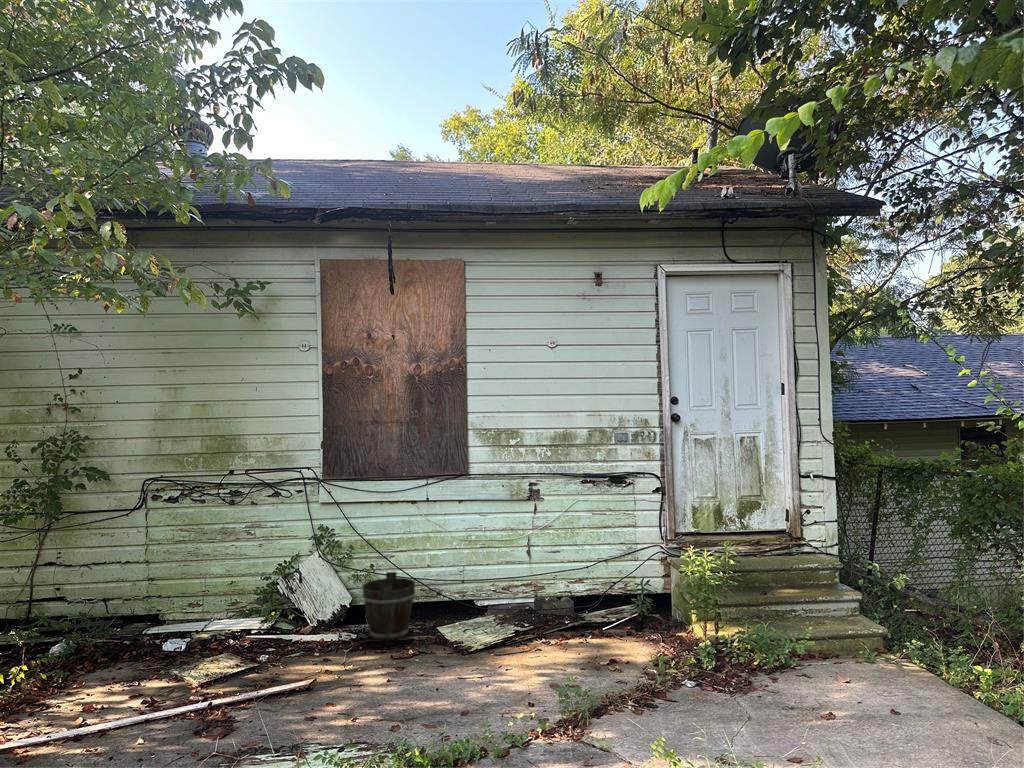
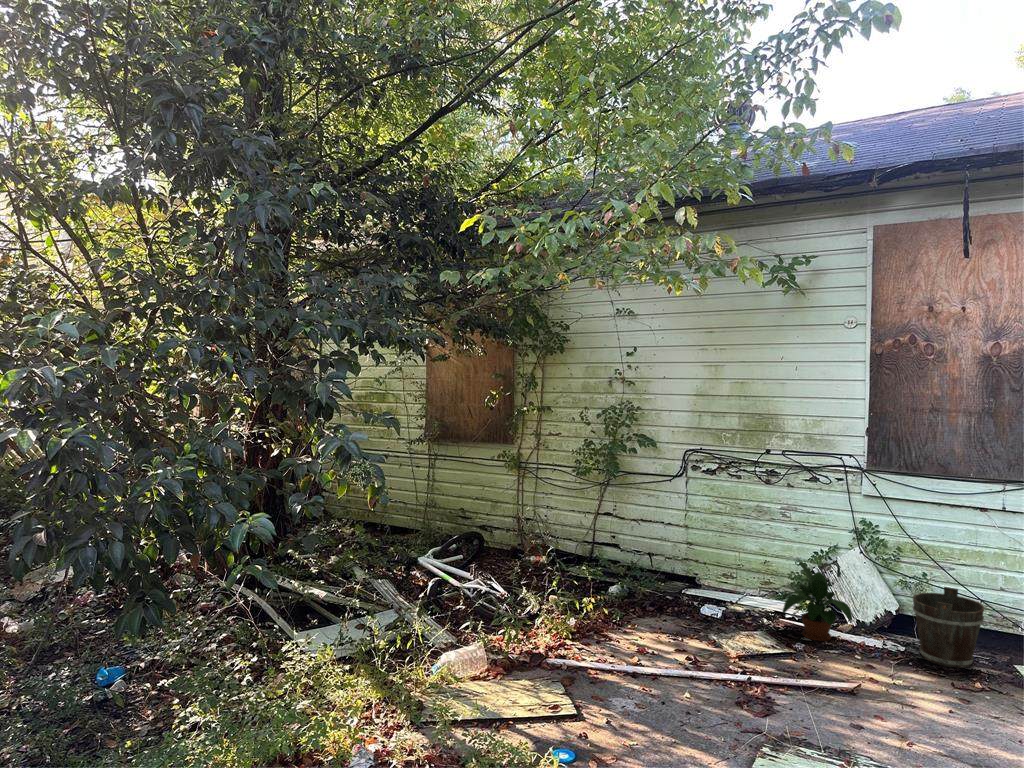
potted plant: none [248,573,313,647] -> present [782,560,852,641]

